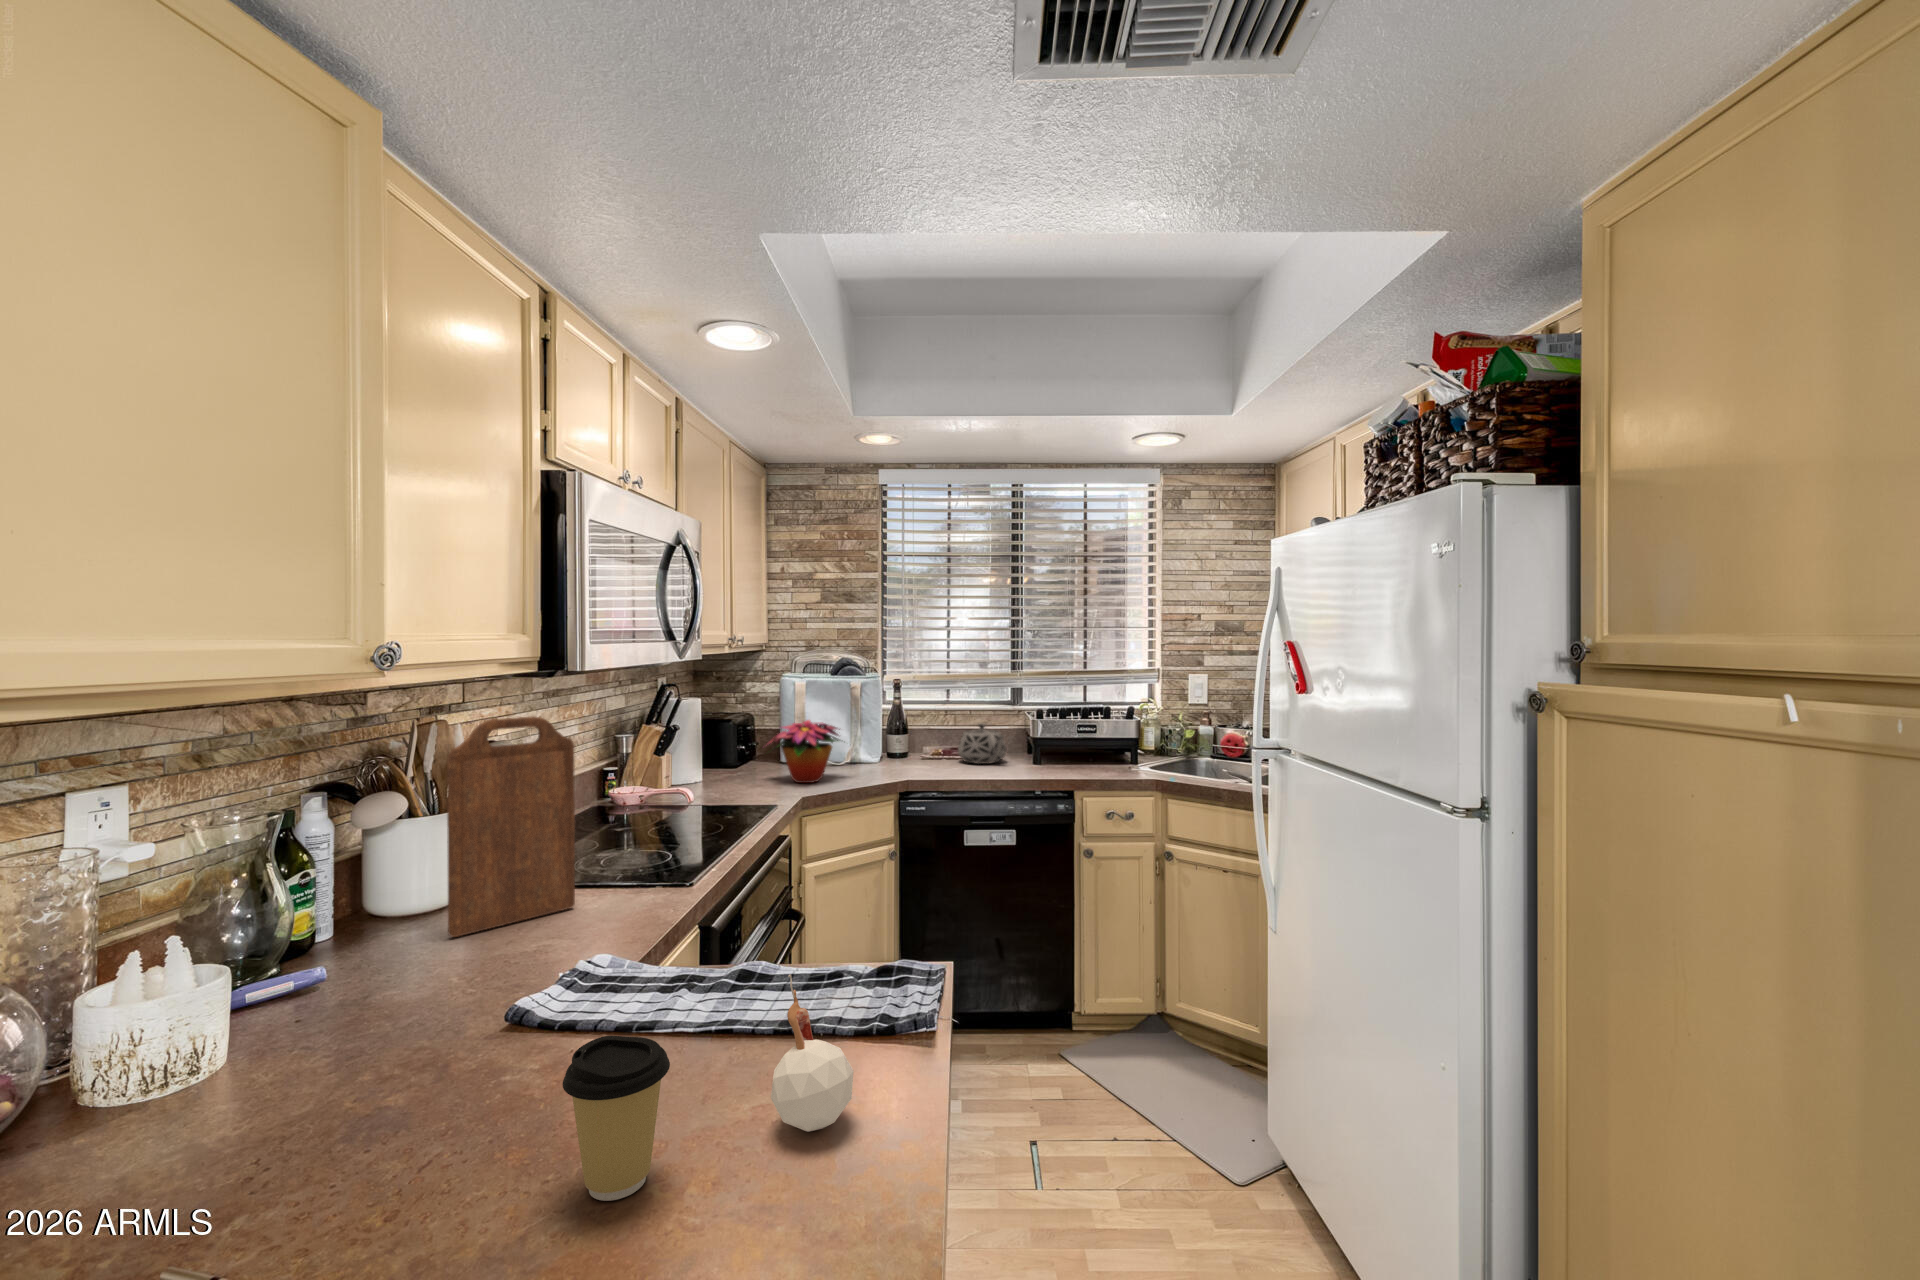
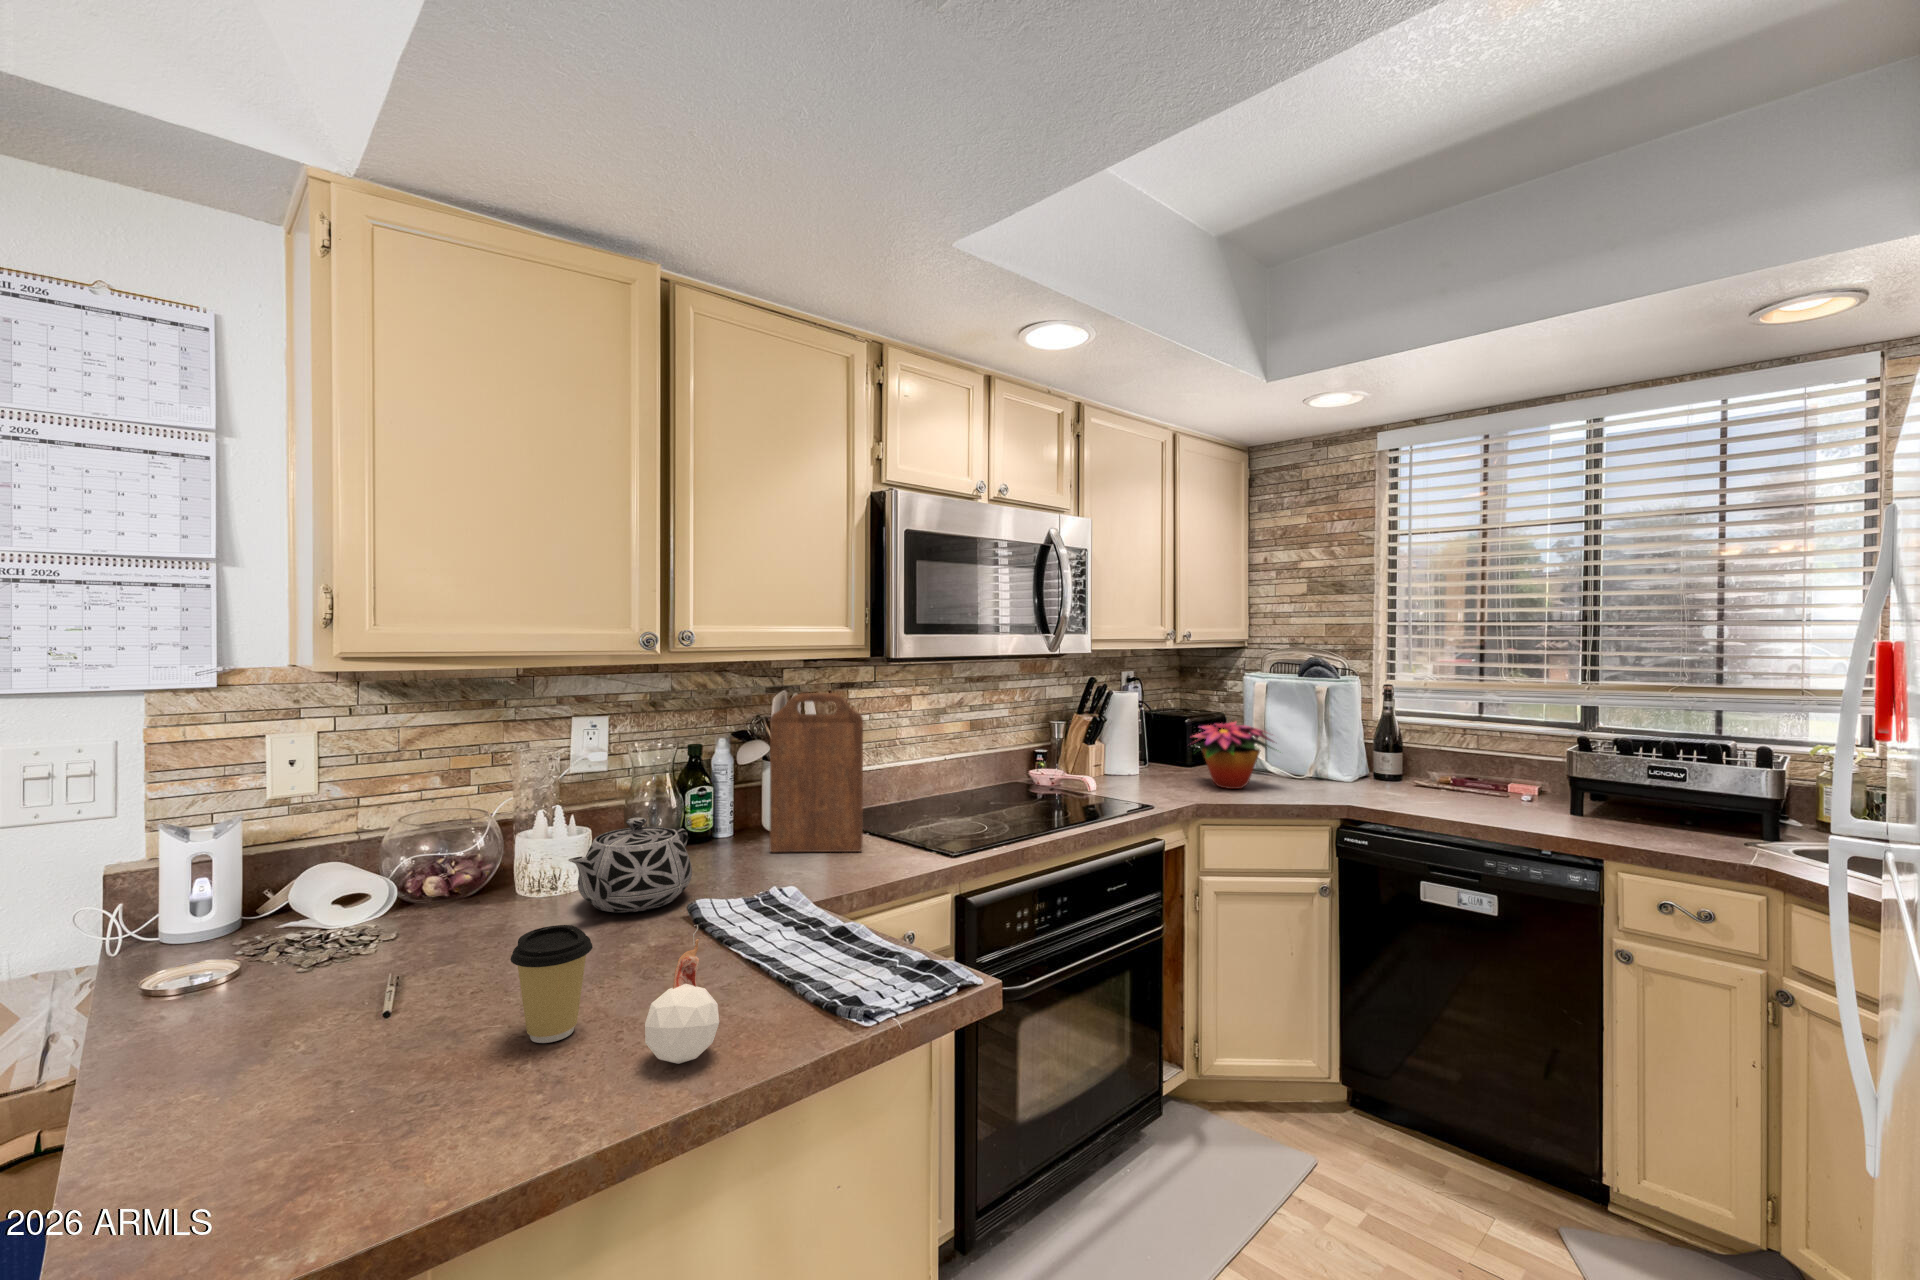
teapot: present [958,723,1006,764] -> present [568,818,692,912]

